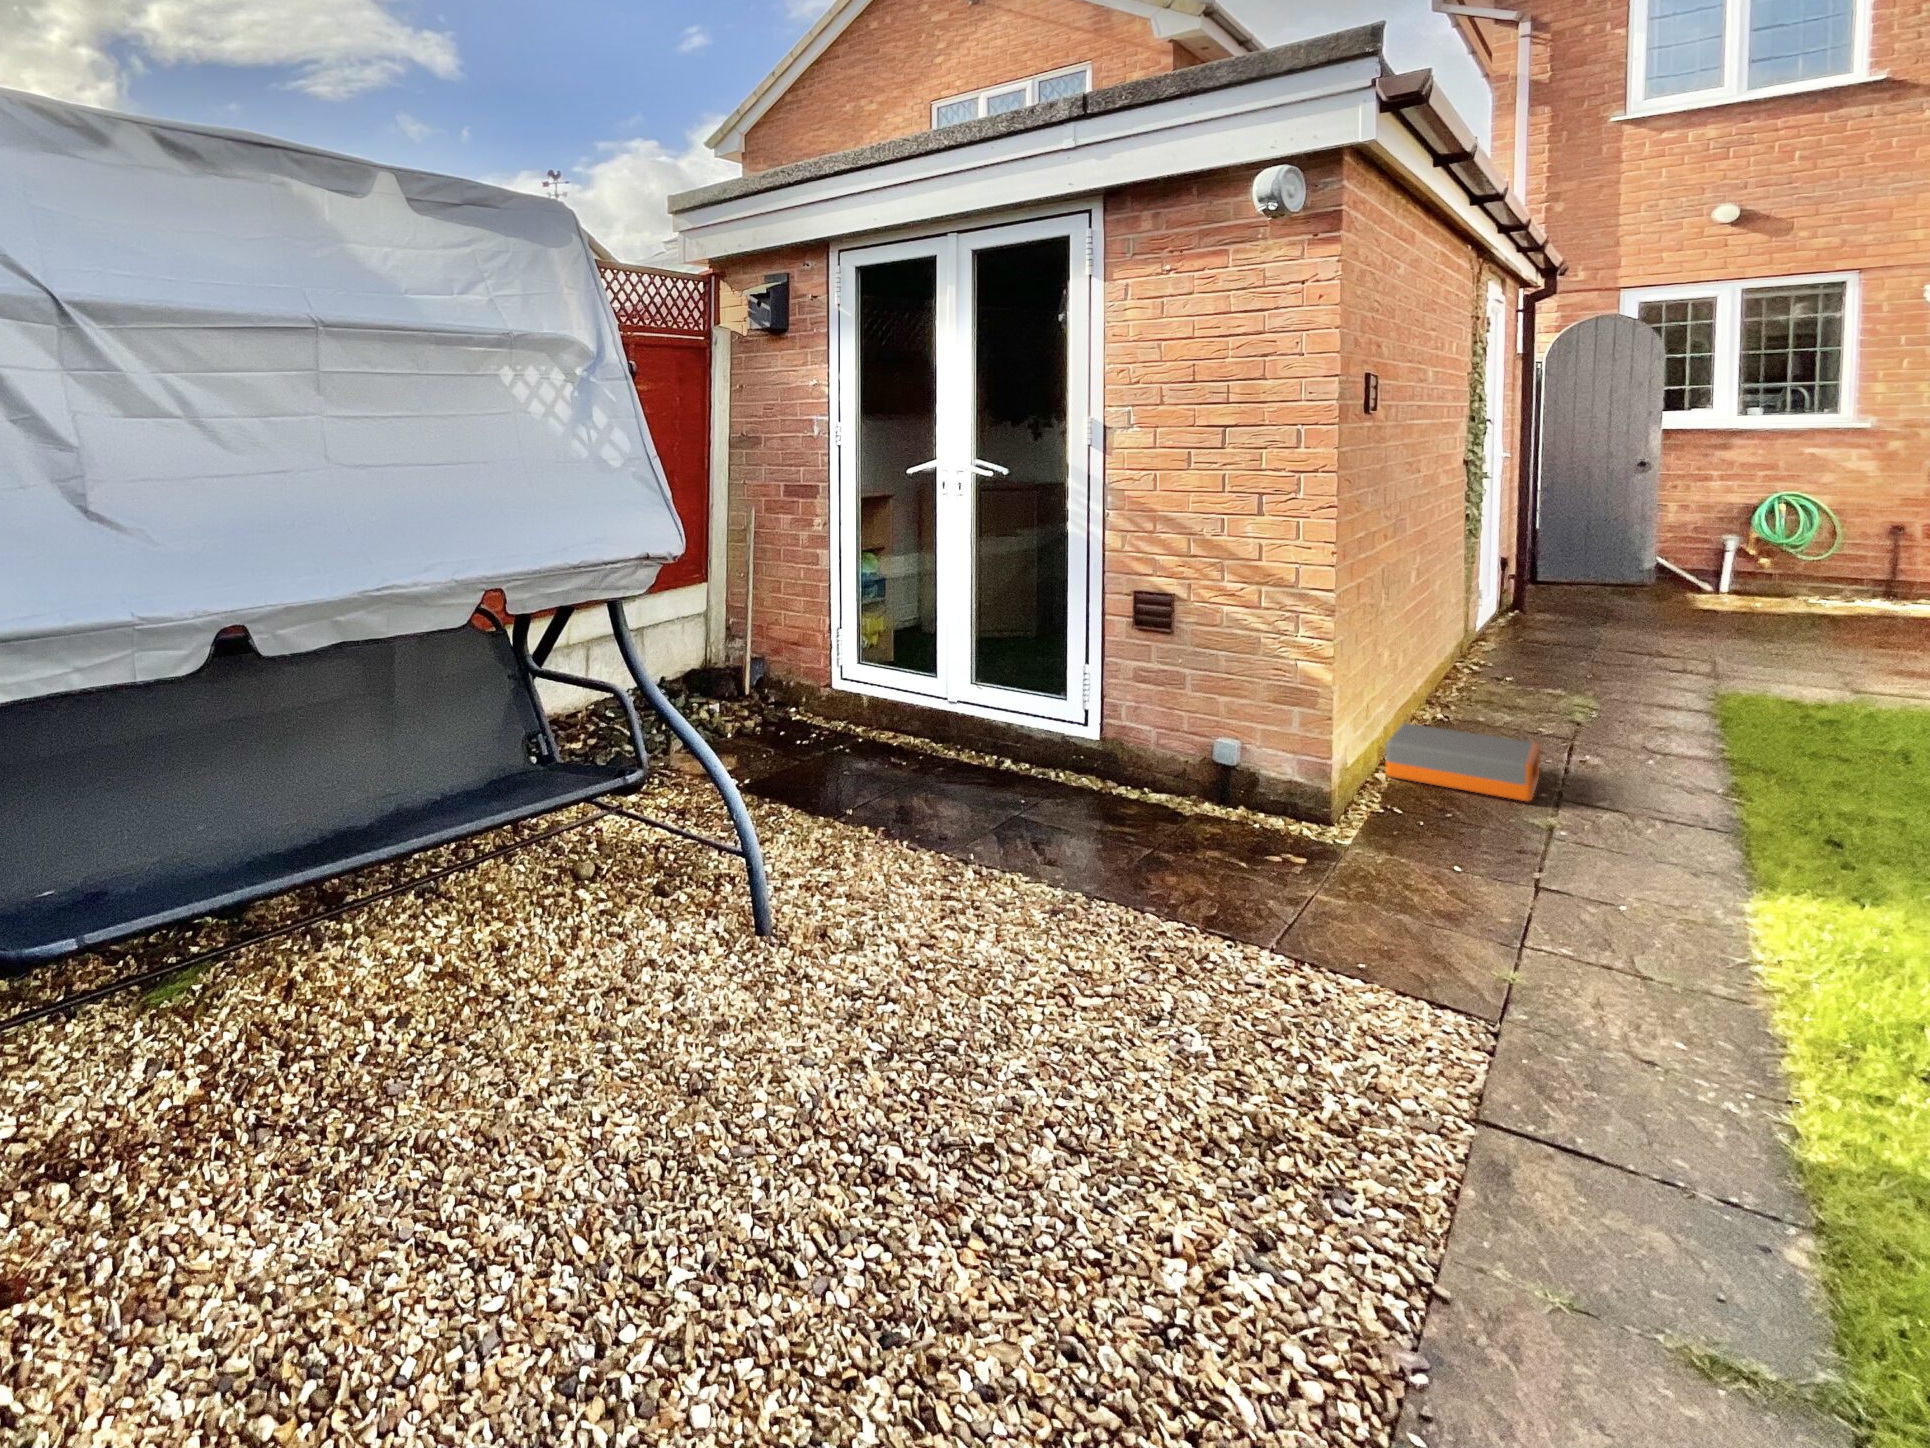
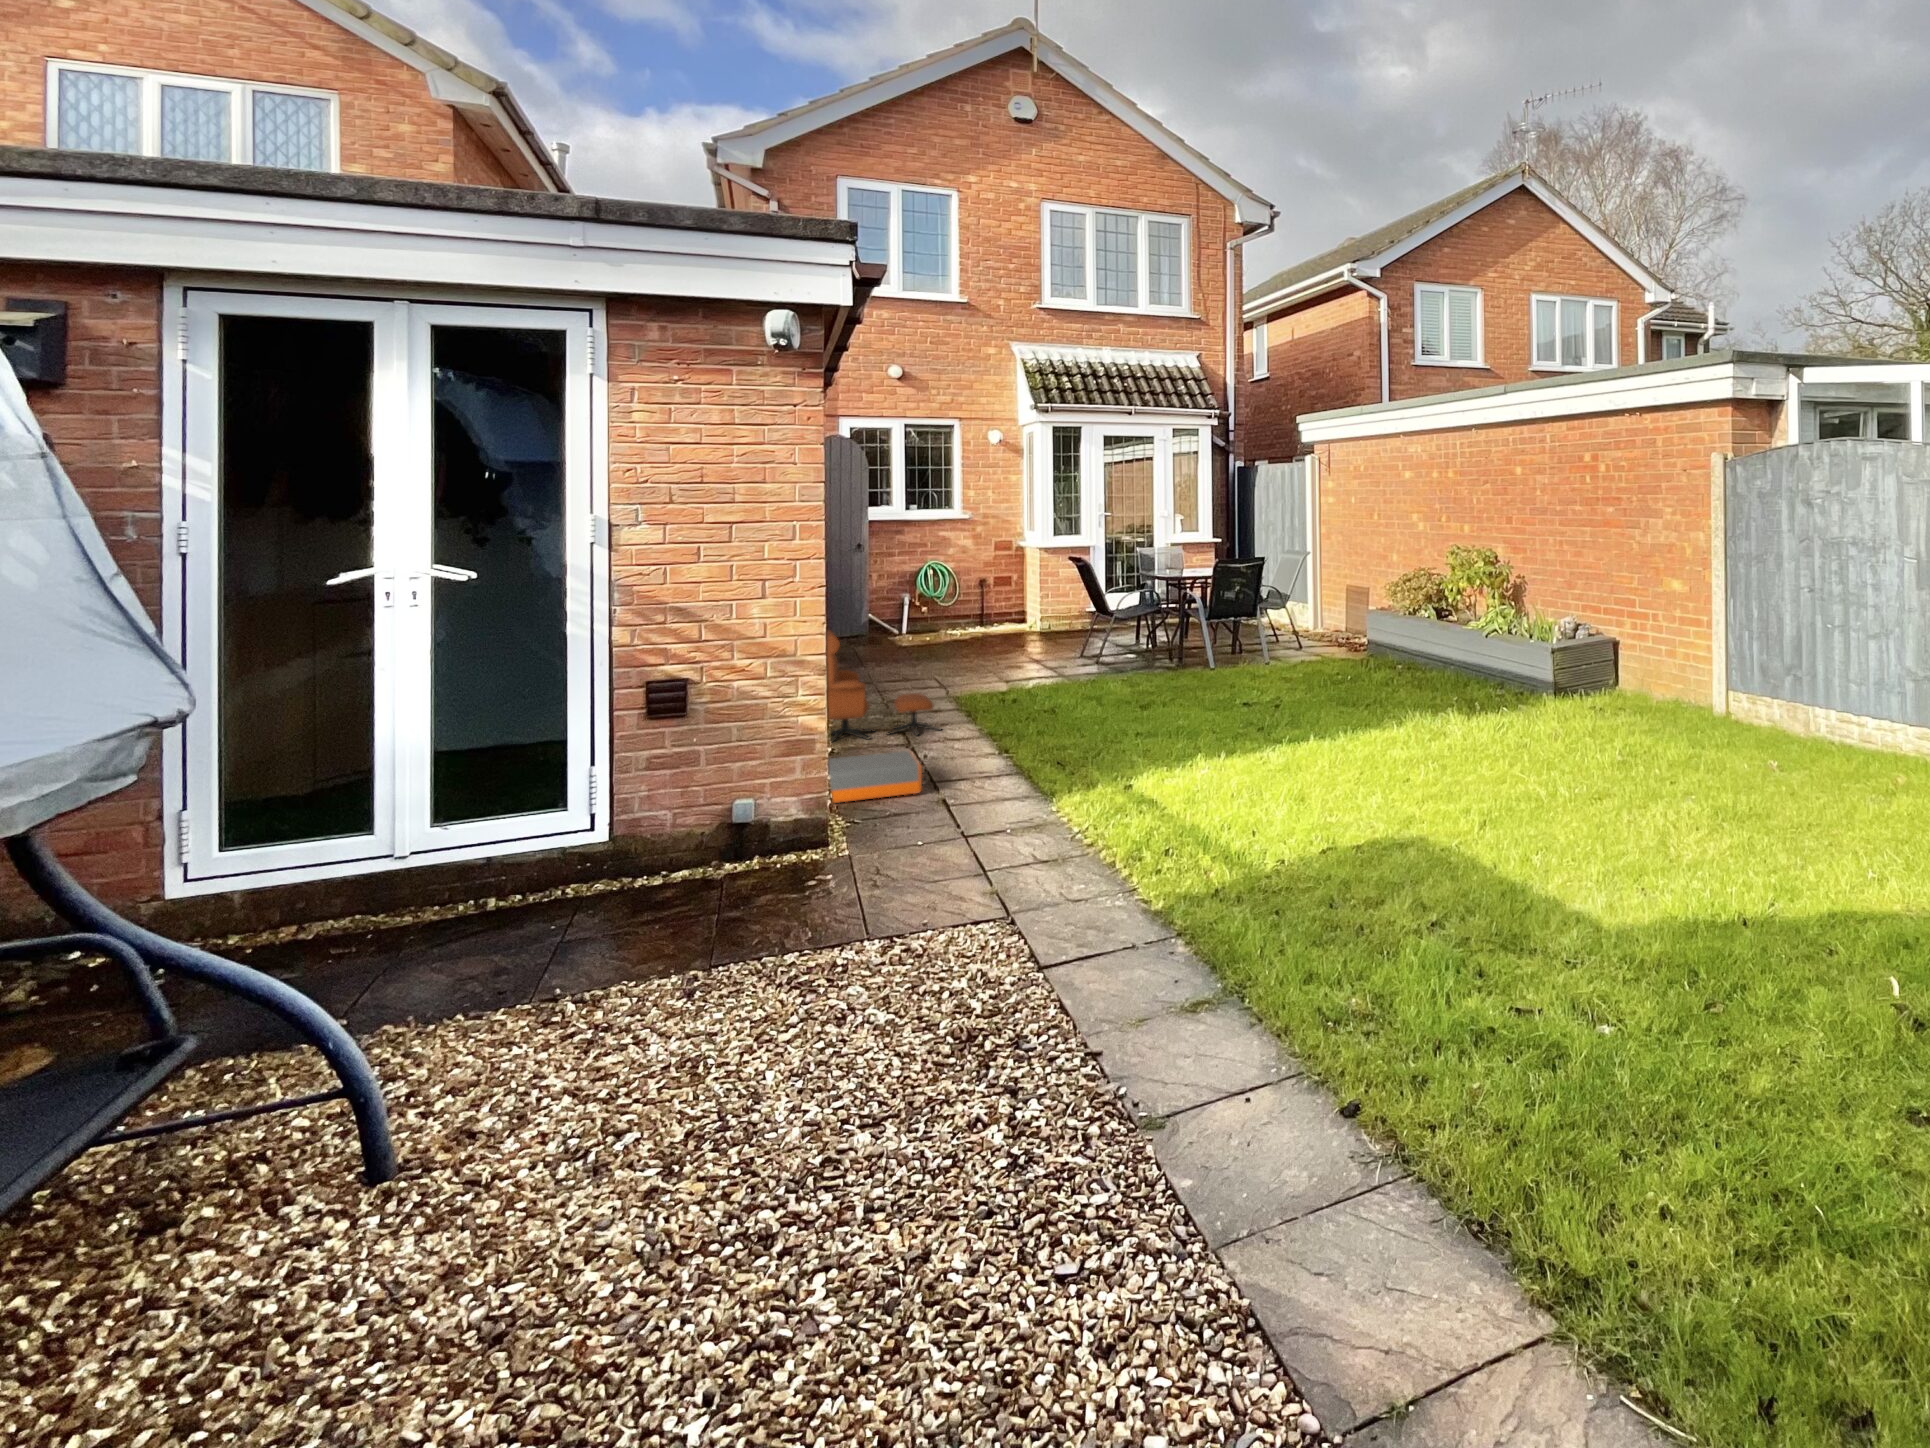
lounge chair: none [1444,569,1662,730] -> present [827,630,941,742]

